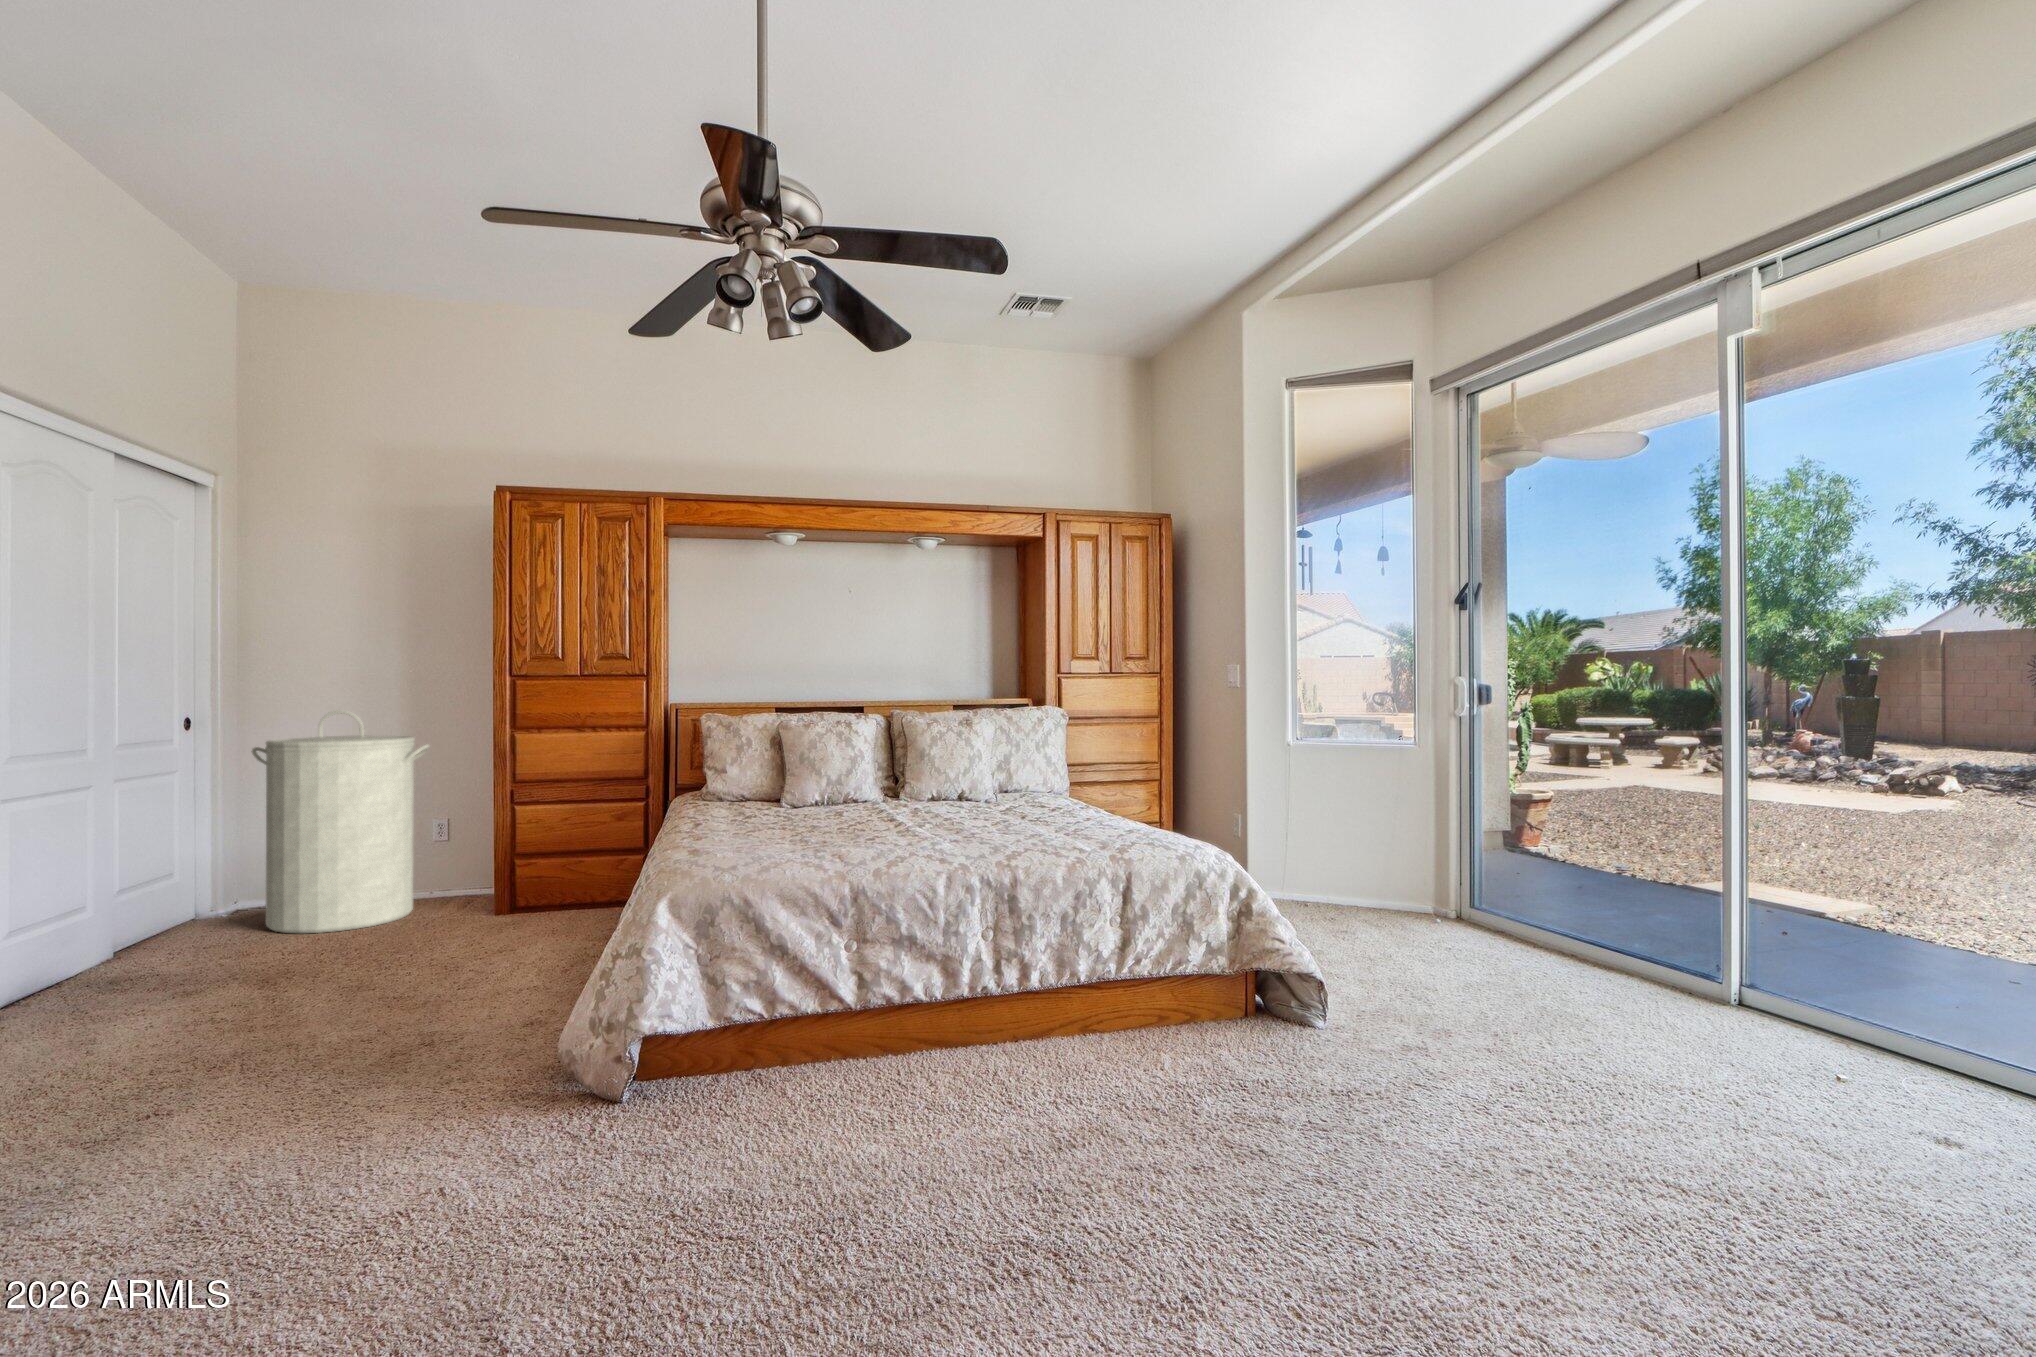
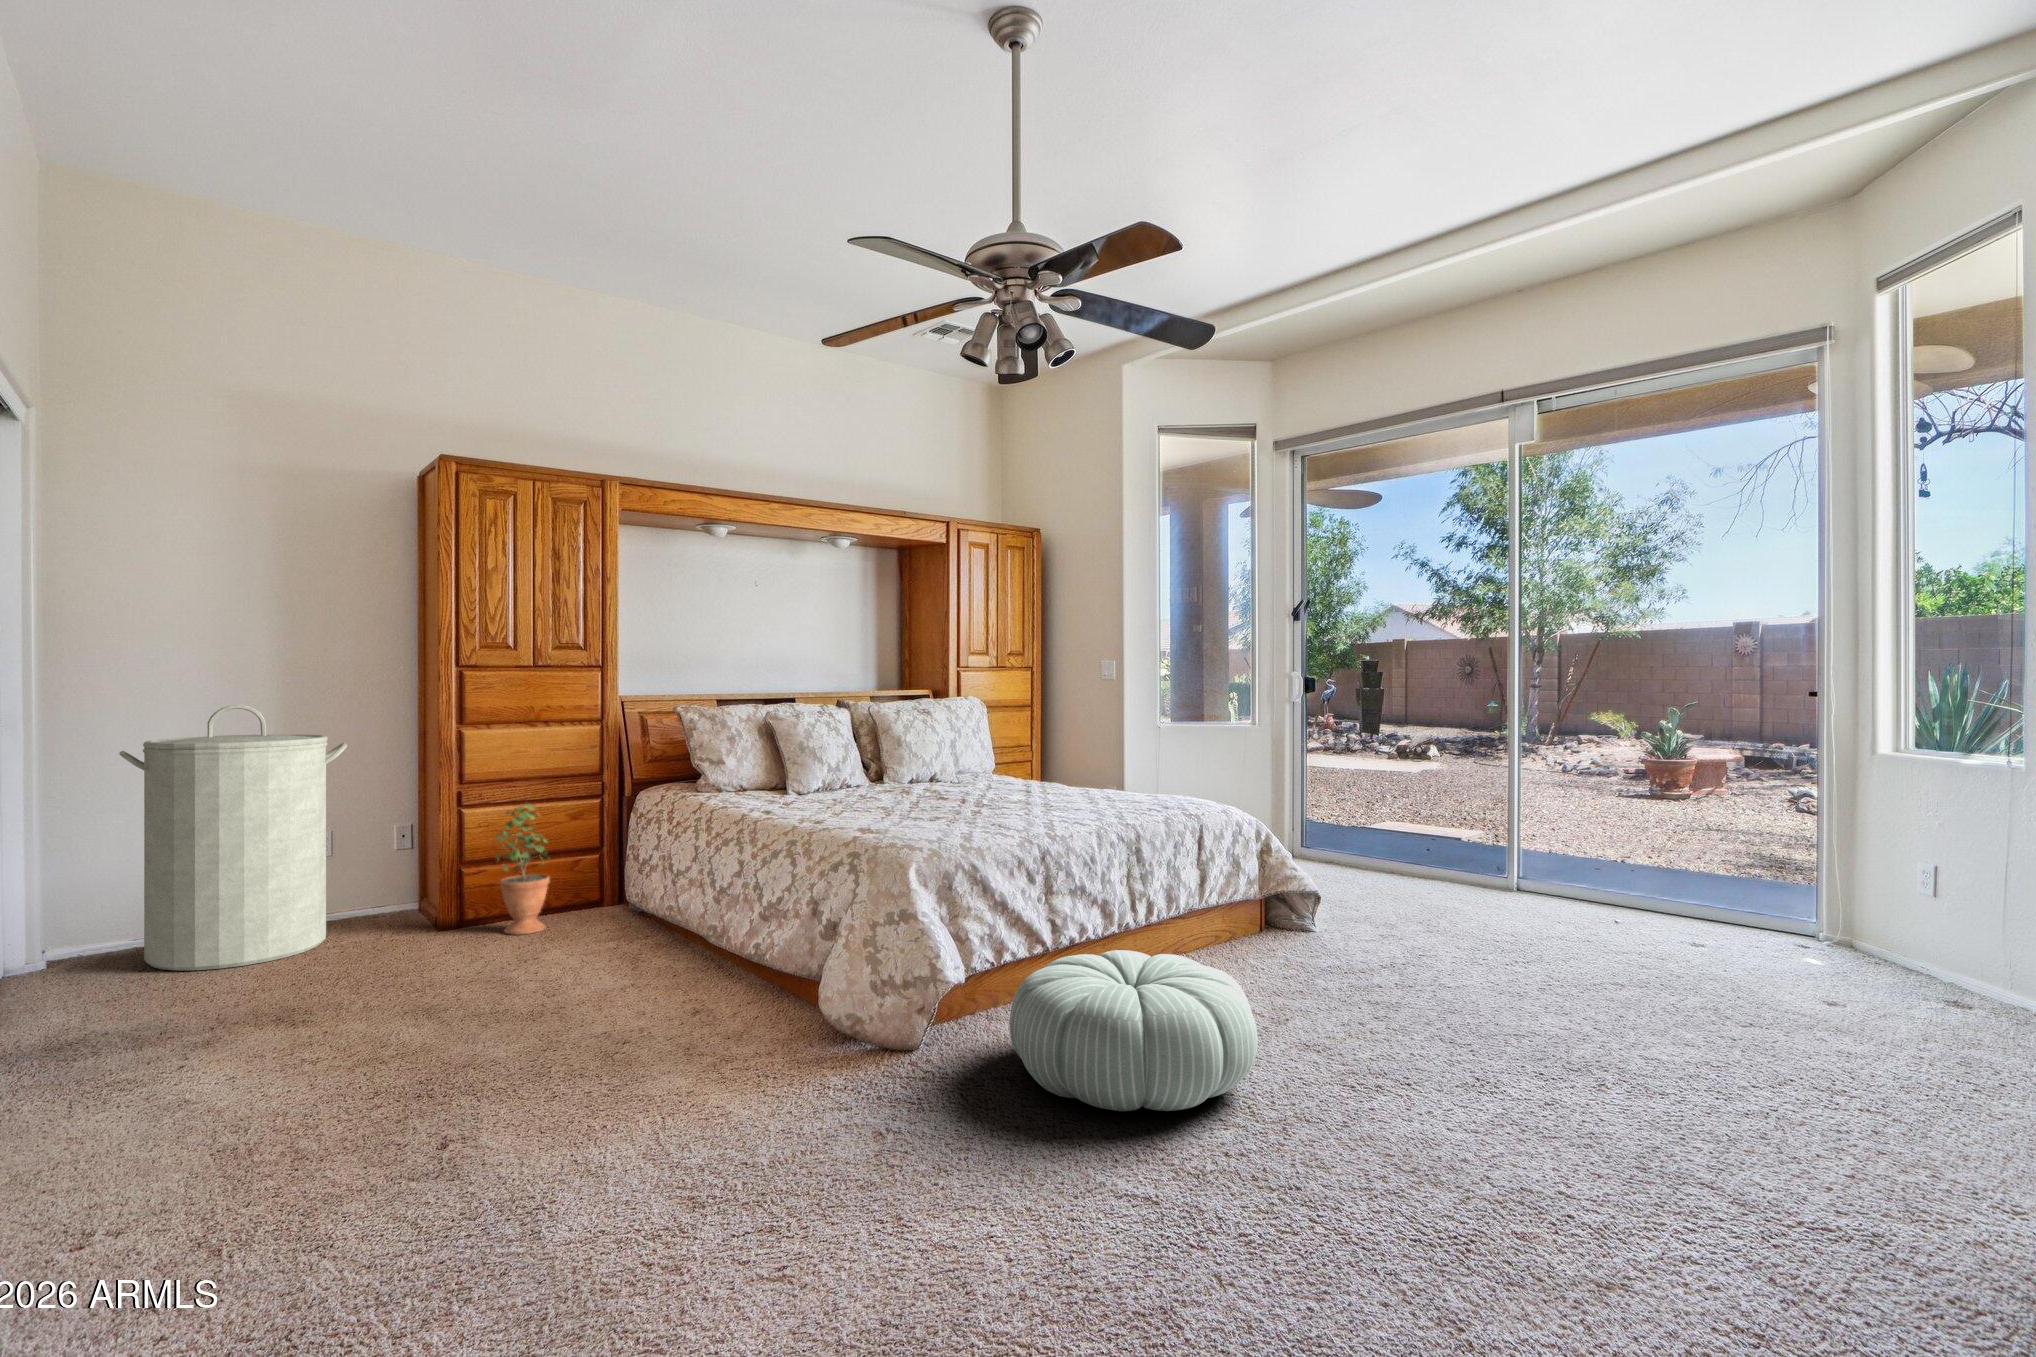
potted plant: none [517,800,575,928] -> present [496,799,549,935]
pouf: none [584,1022,900,1244] -> present [1009,950,1258,1111]

